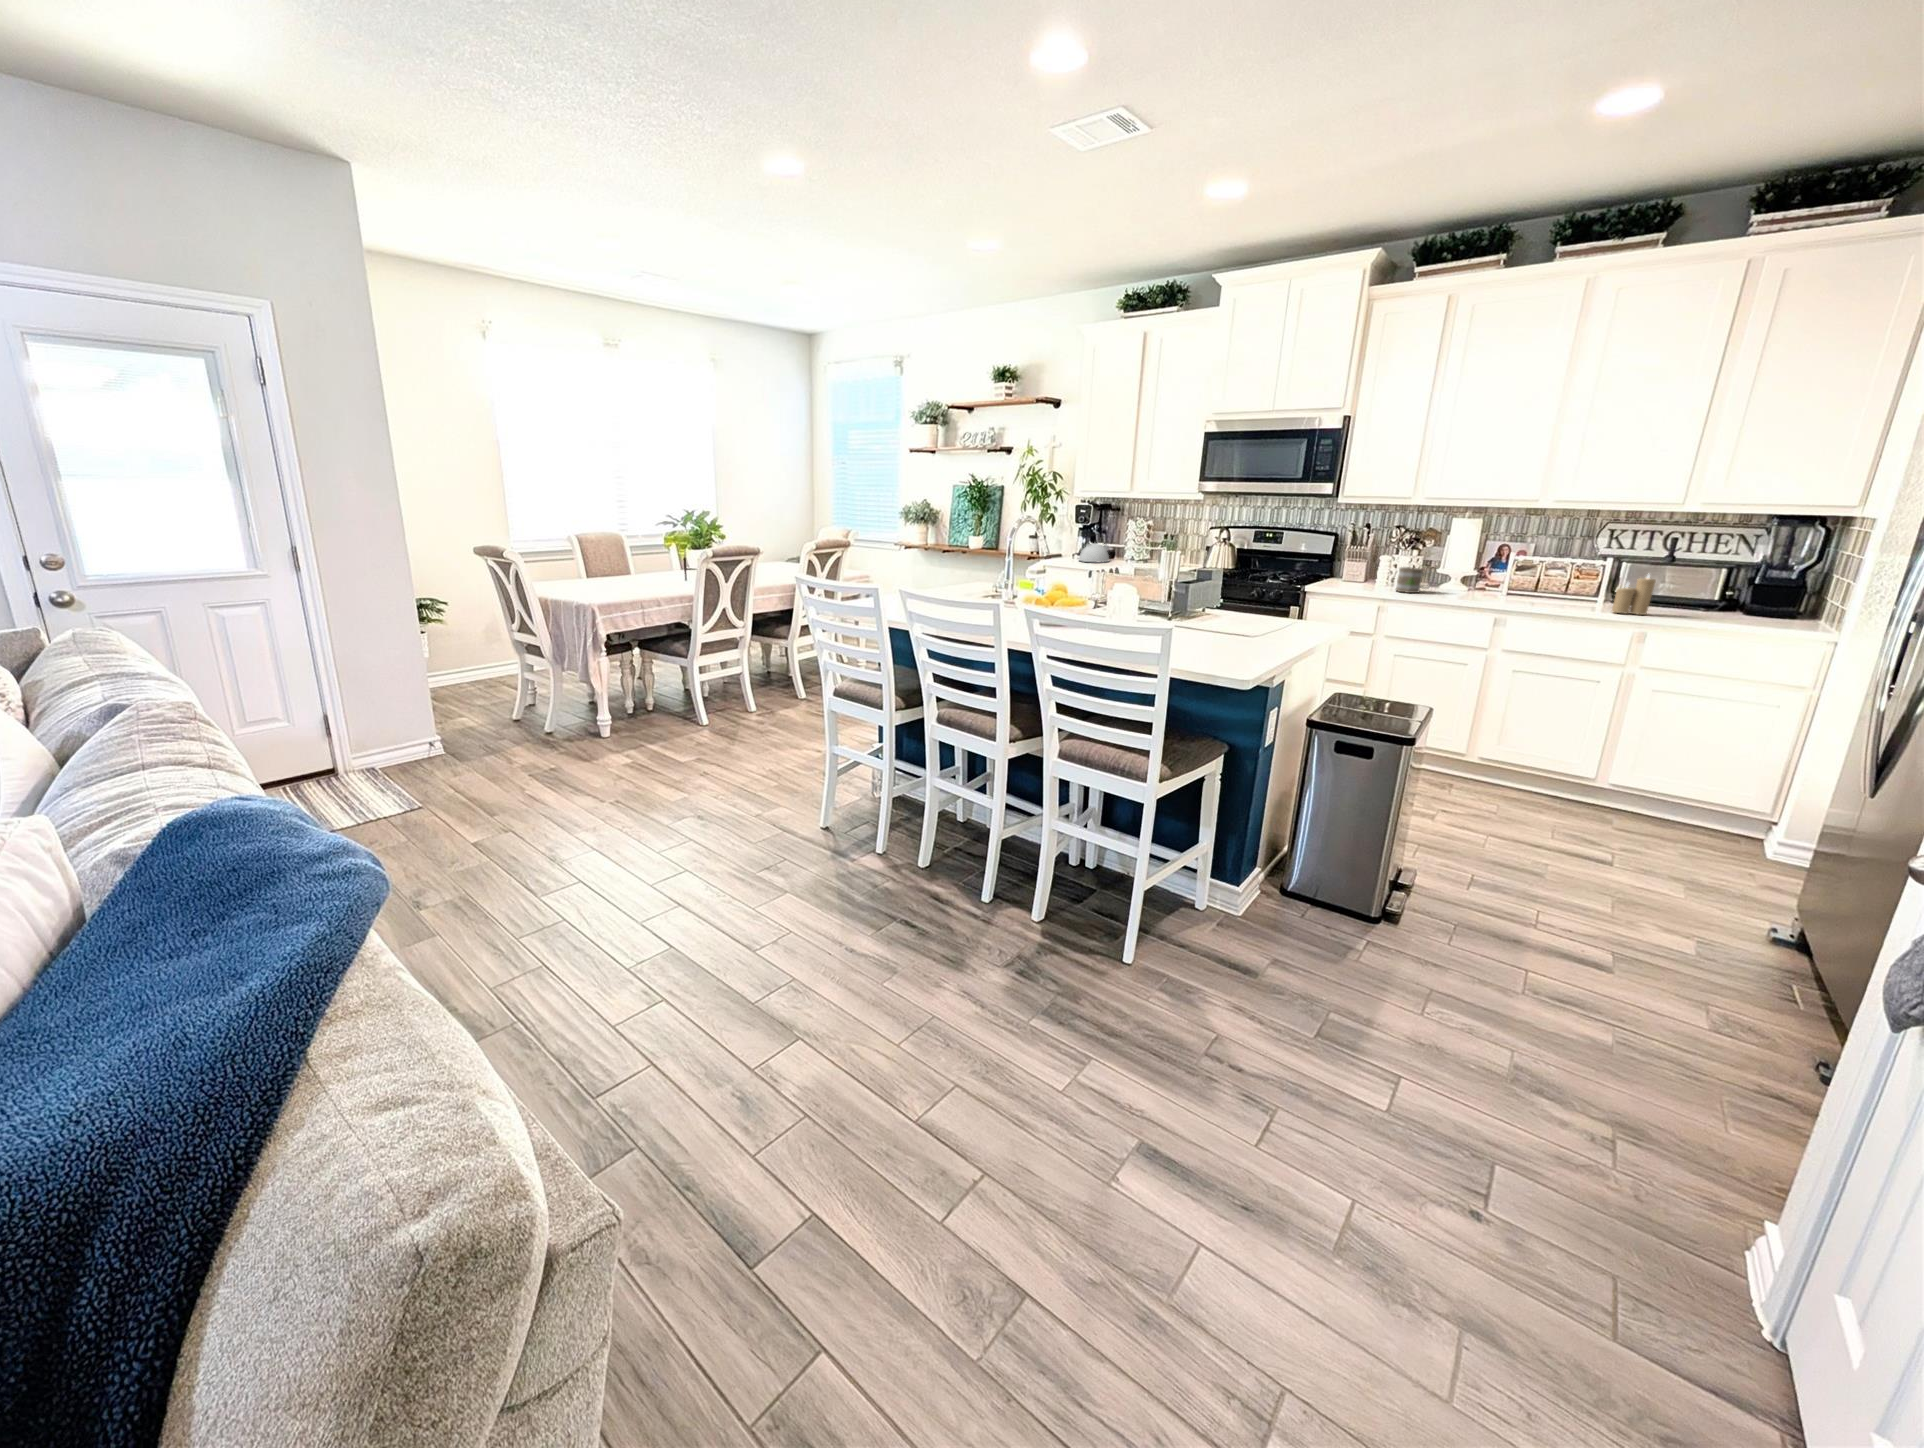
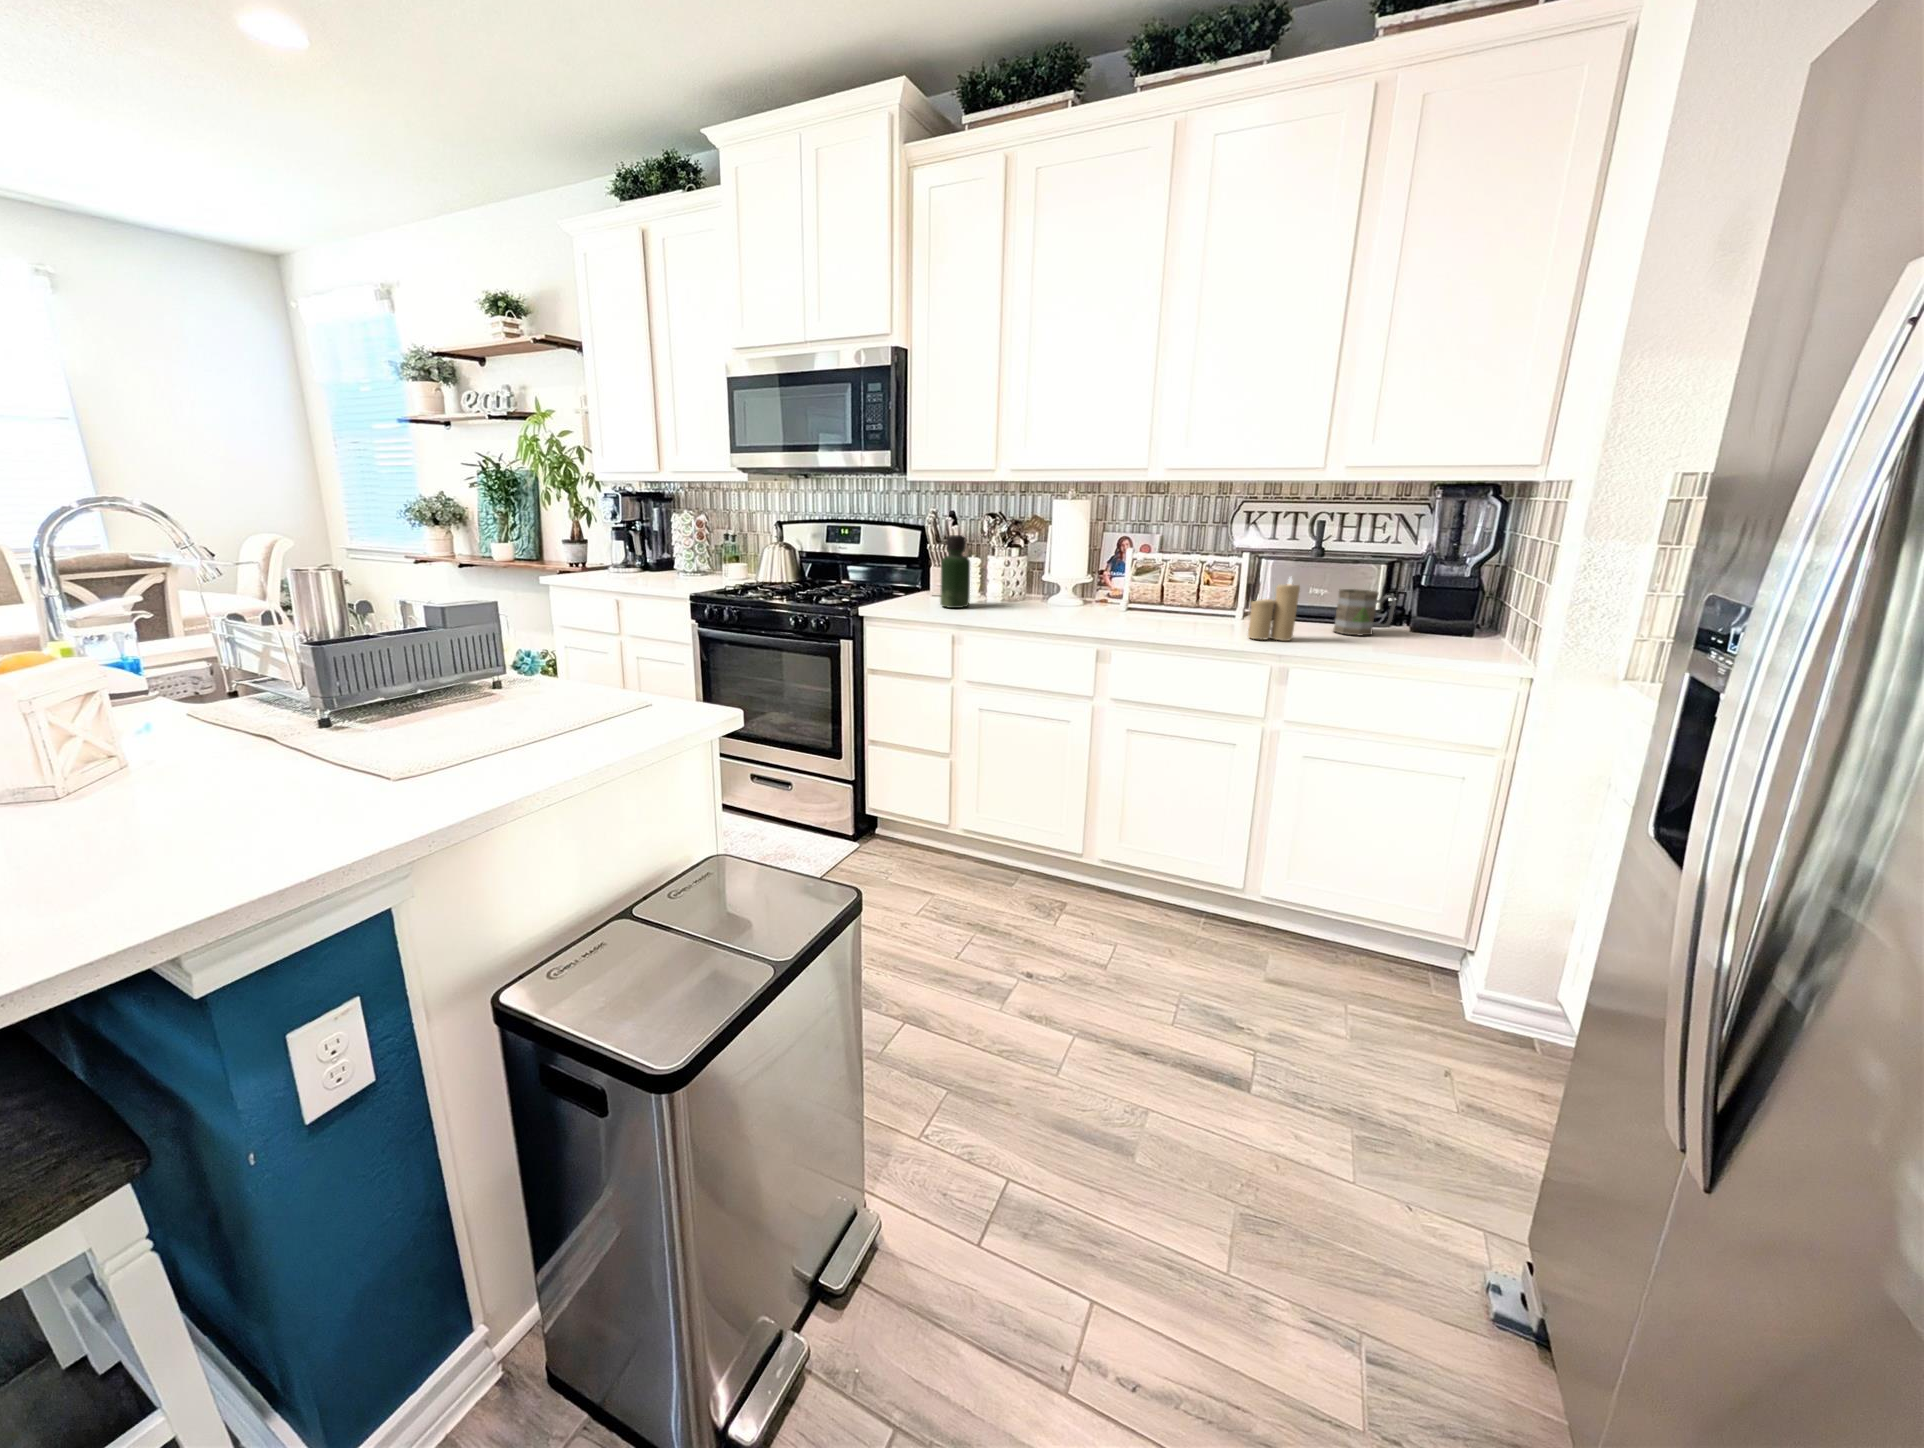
kettle: present [1079,535,1109,563] -> none [605,536,652,578]
bottle: none [1360,540,1387,588] -> present [940,535,970,608]
mug: present [1396,567,1433,593] -> present [1333,589,1396,636]

